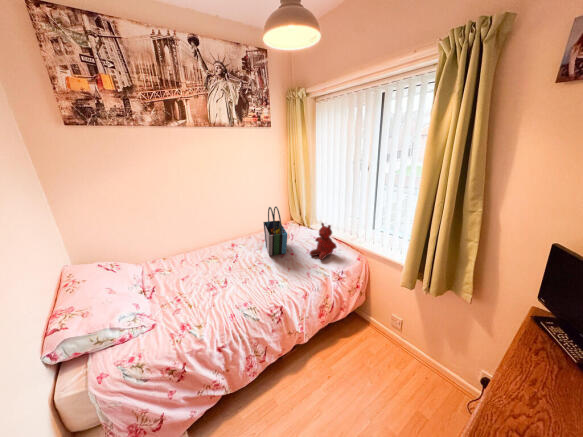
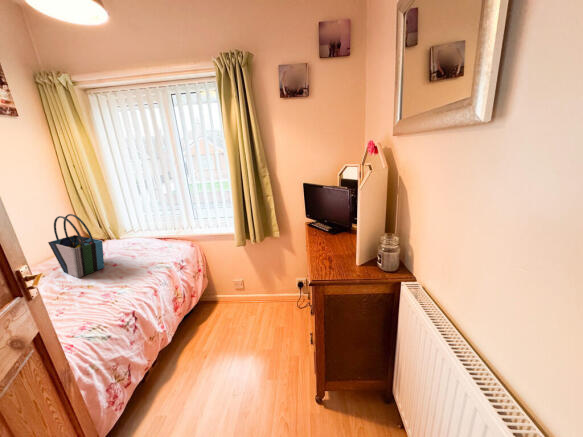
teddy bear: present [310,223,337,260] -> none [137,219,168,258]

